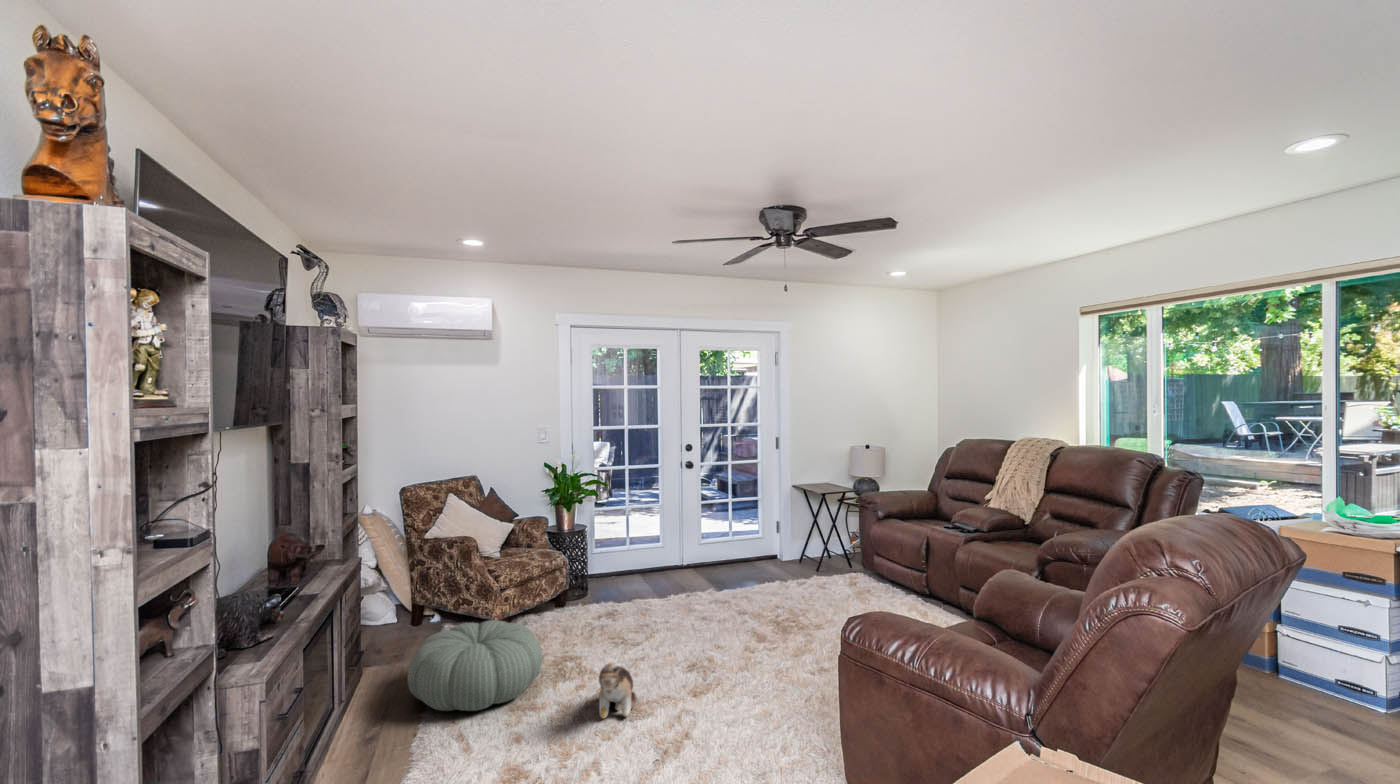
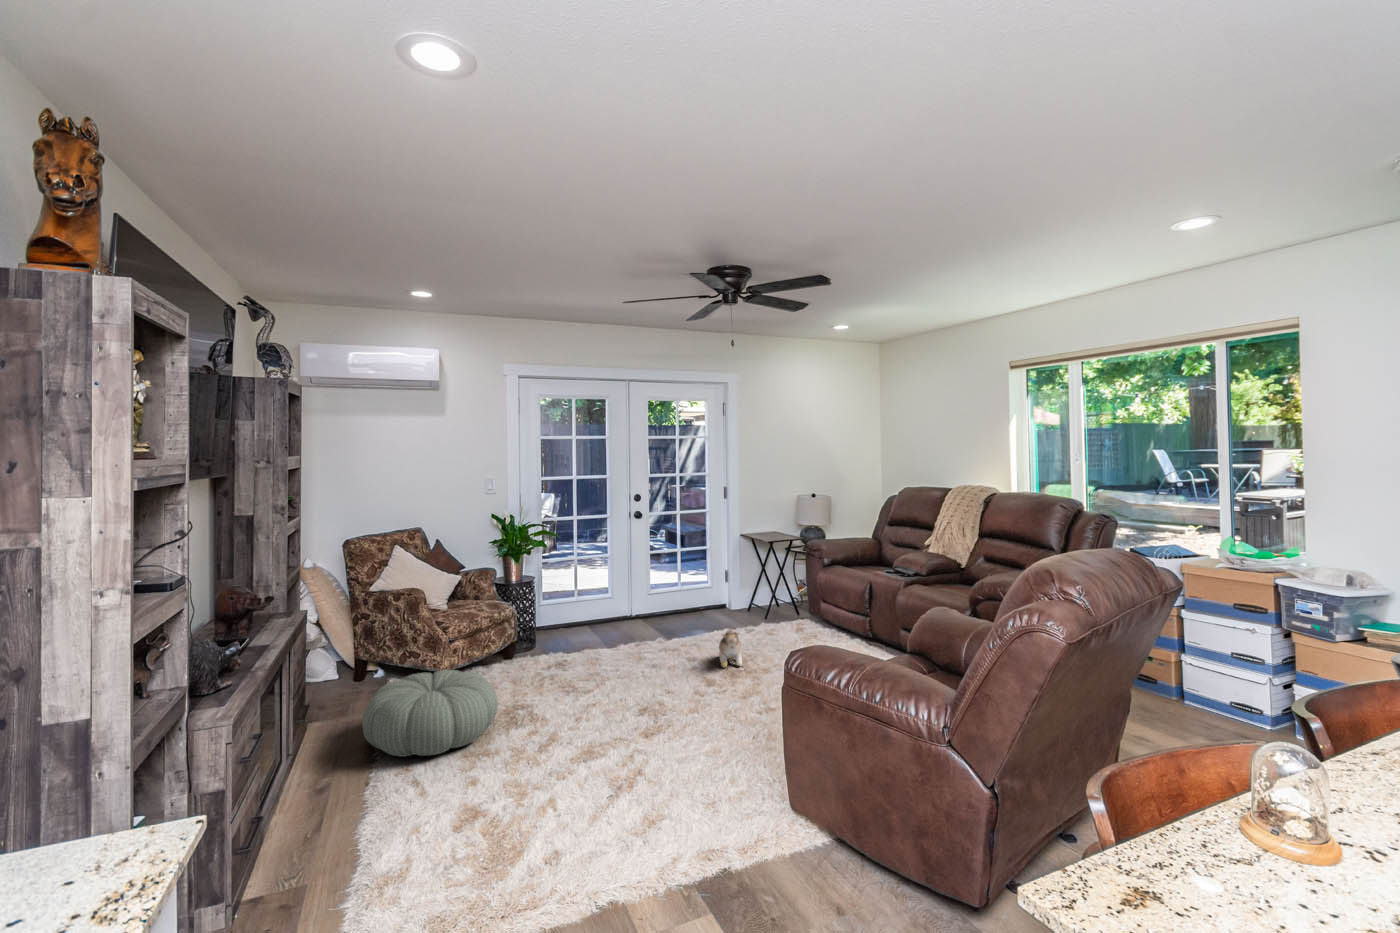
plush toy: present [599,663,637,719] -> present [719,630,742,668]

